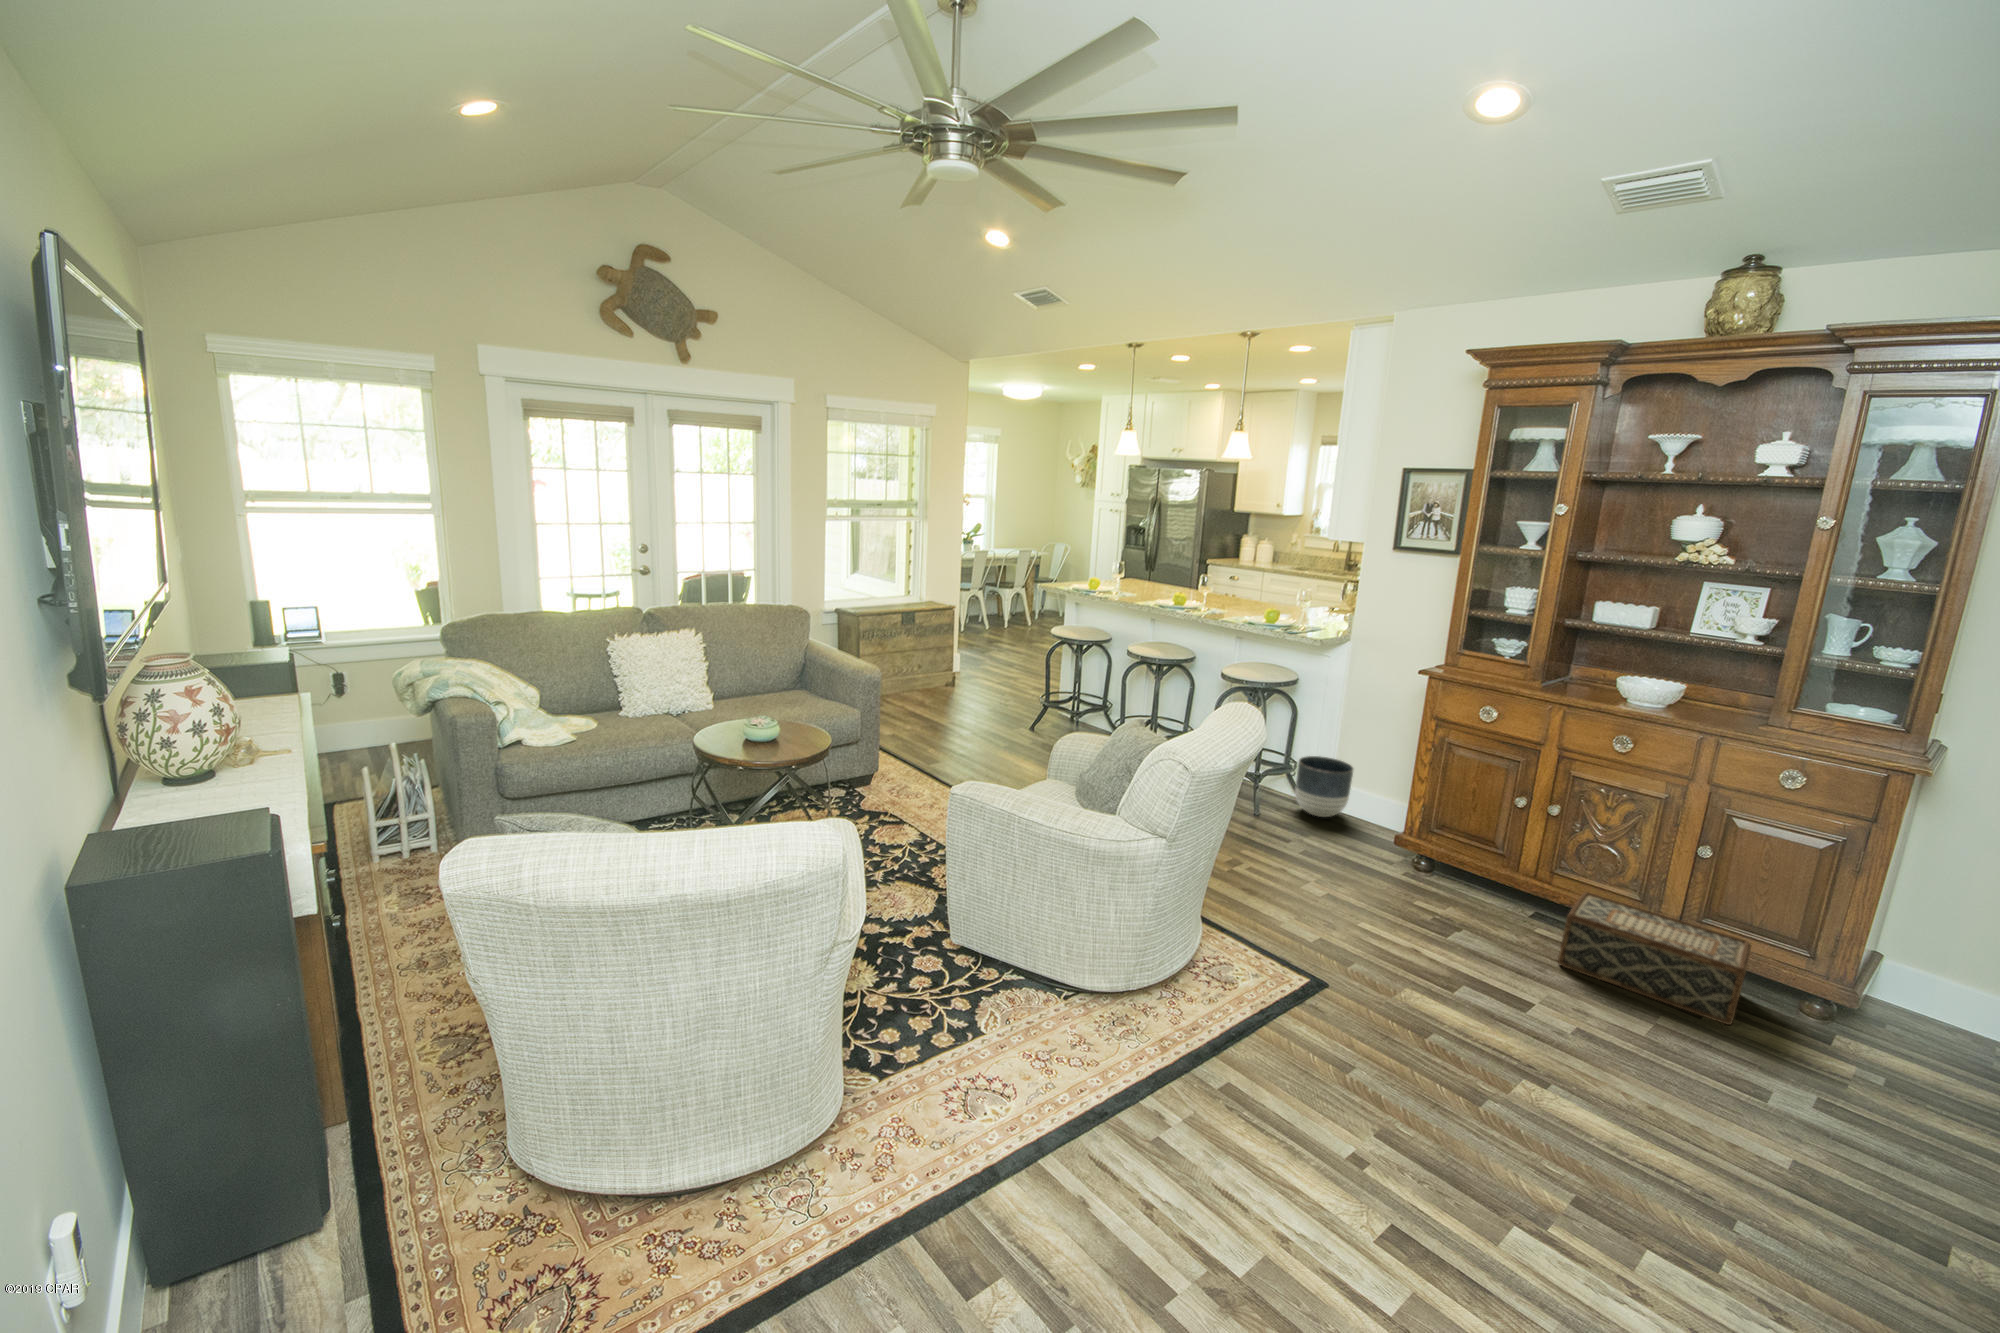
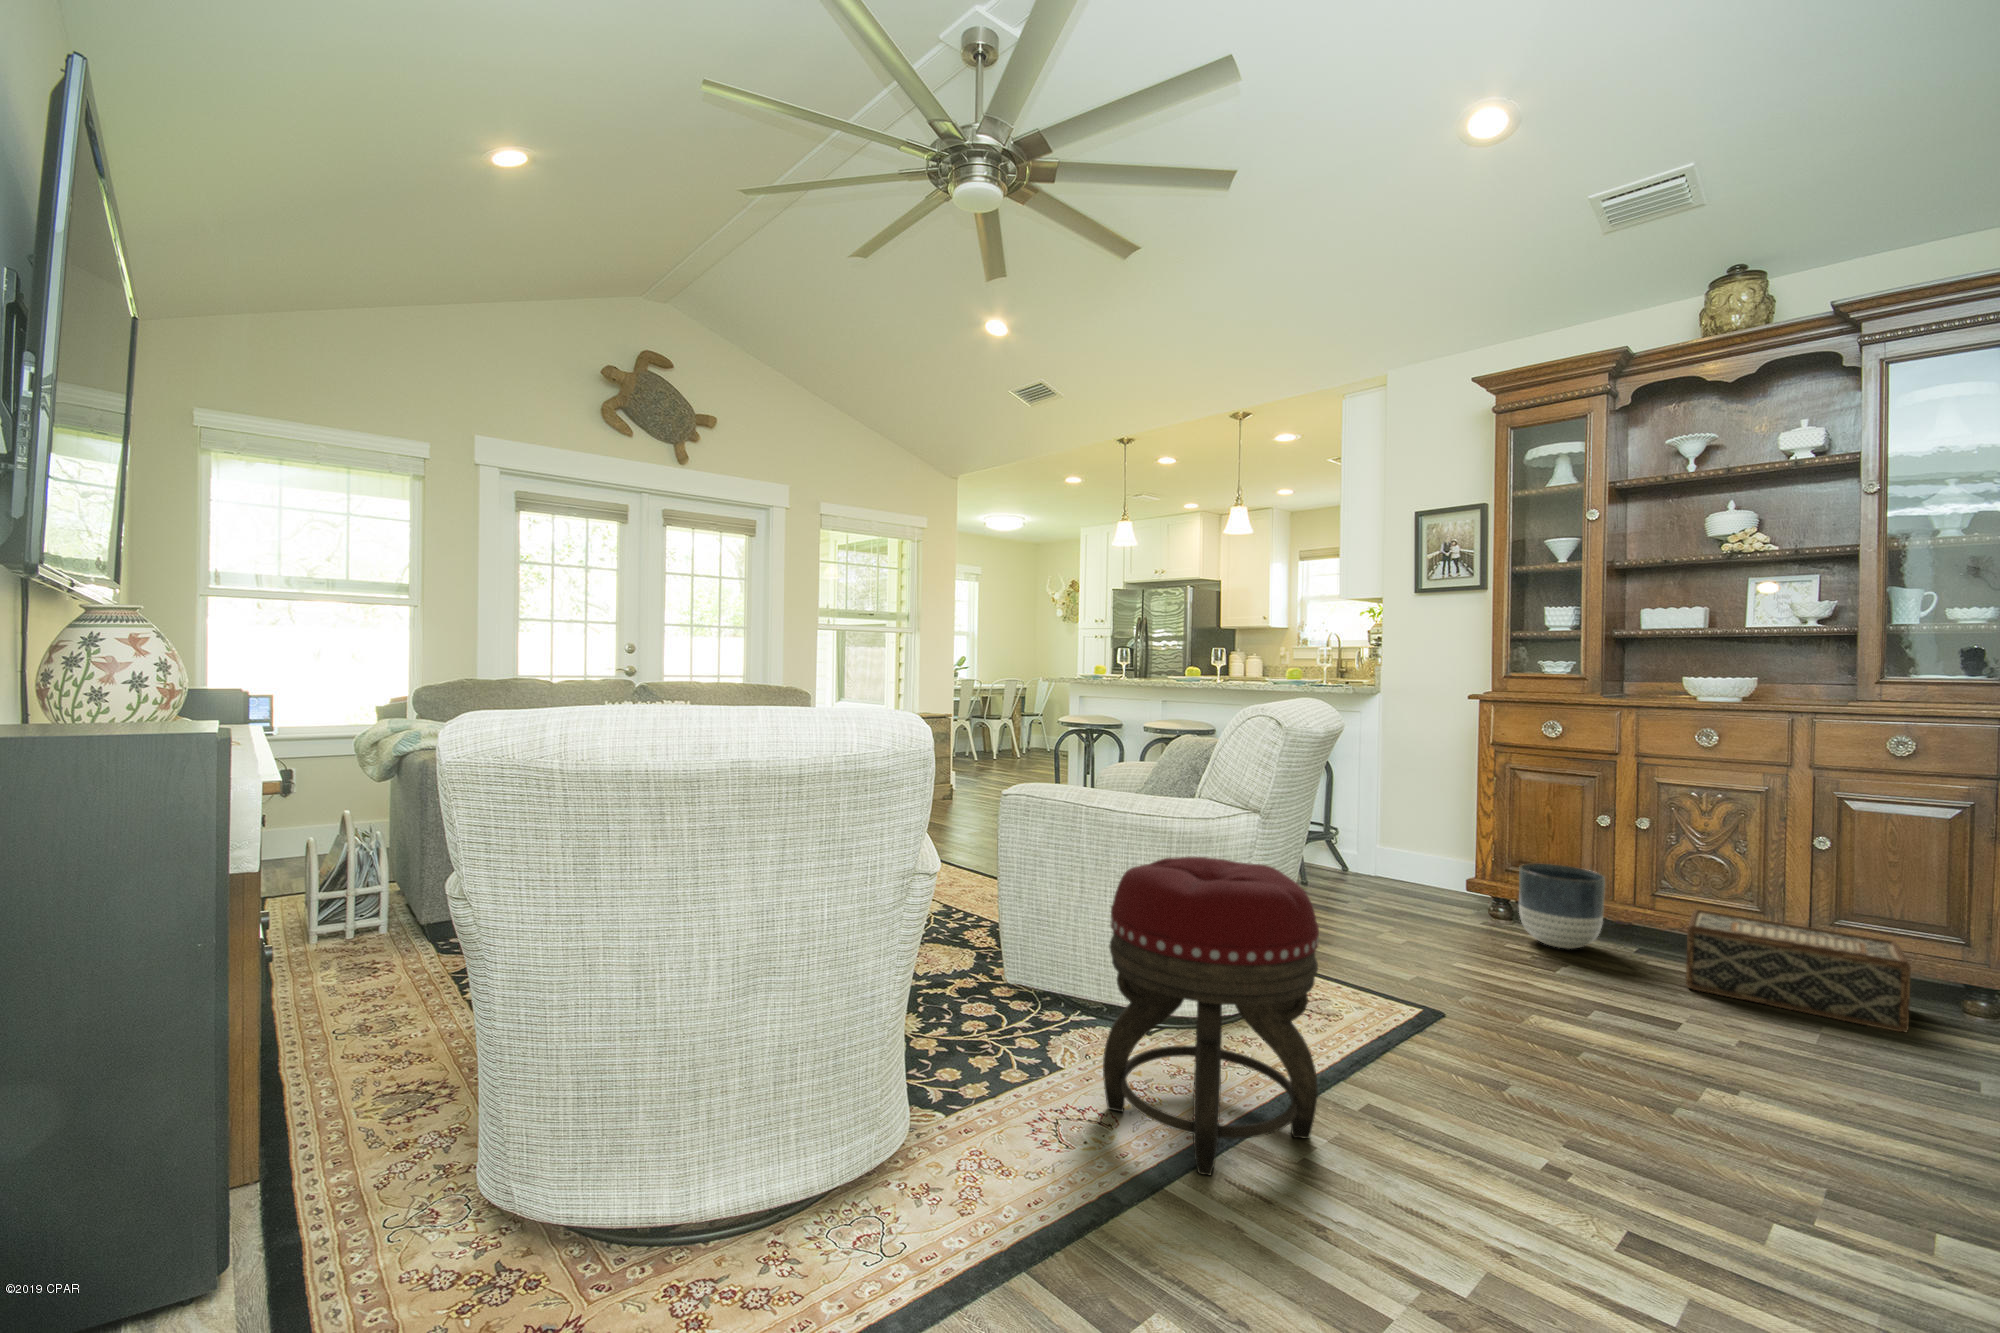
planter: present [1295,756,1353,817] -> present [1519,864,1605,949]
footstool: none [1009,884,1188,1152] -> present [1103,857,1319,1175]

